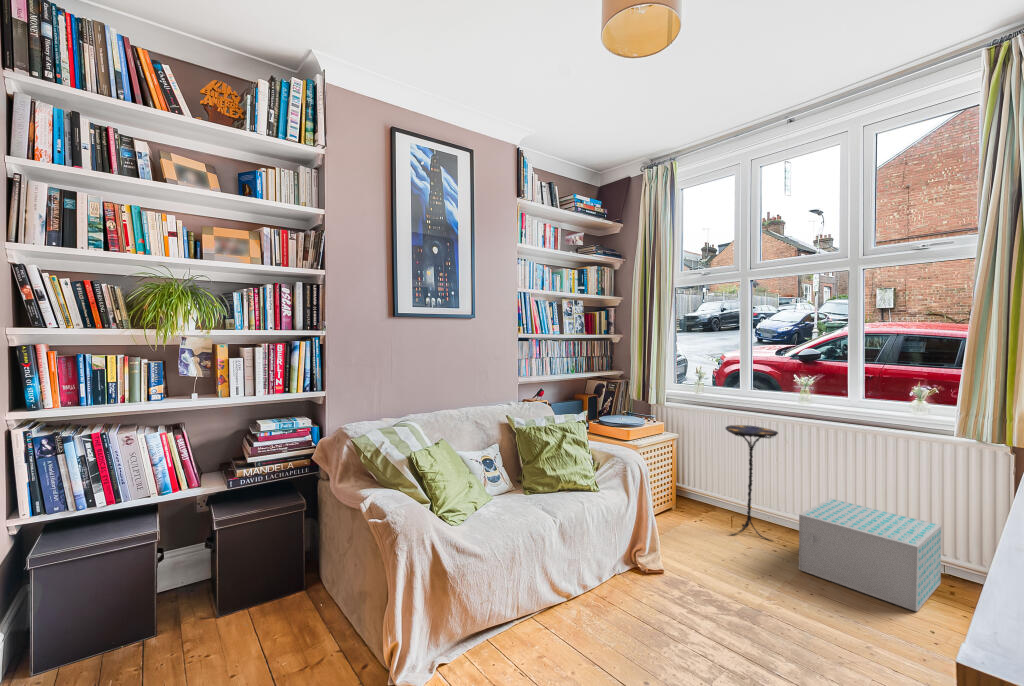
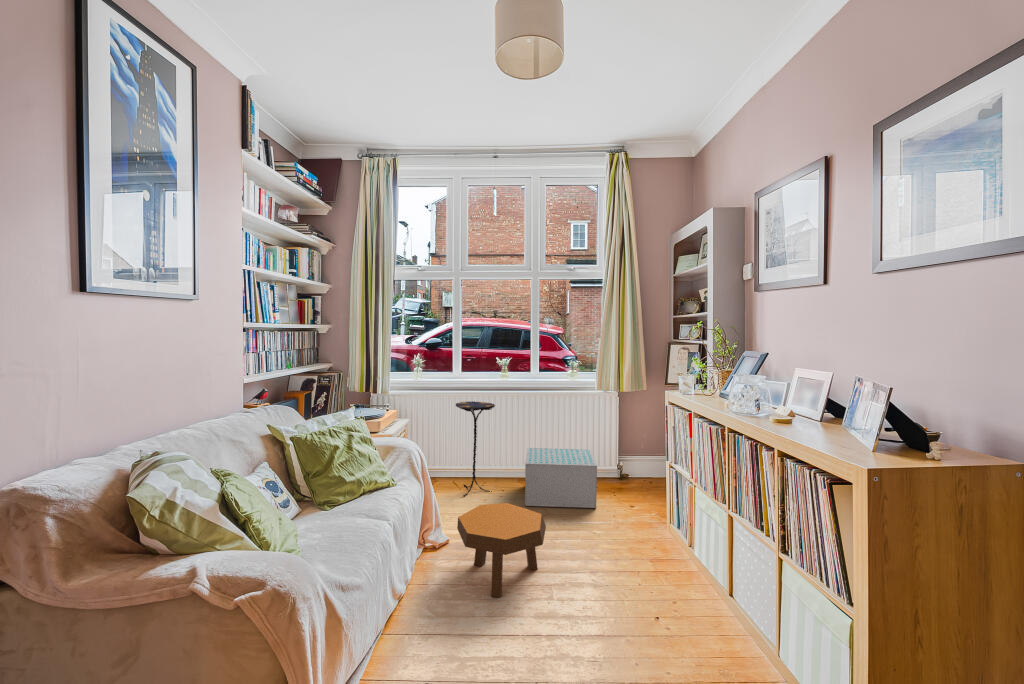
footstool: none [637,539,752,641] -> present [457,503,546,597]

